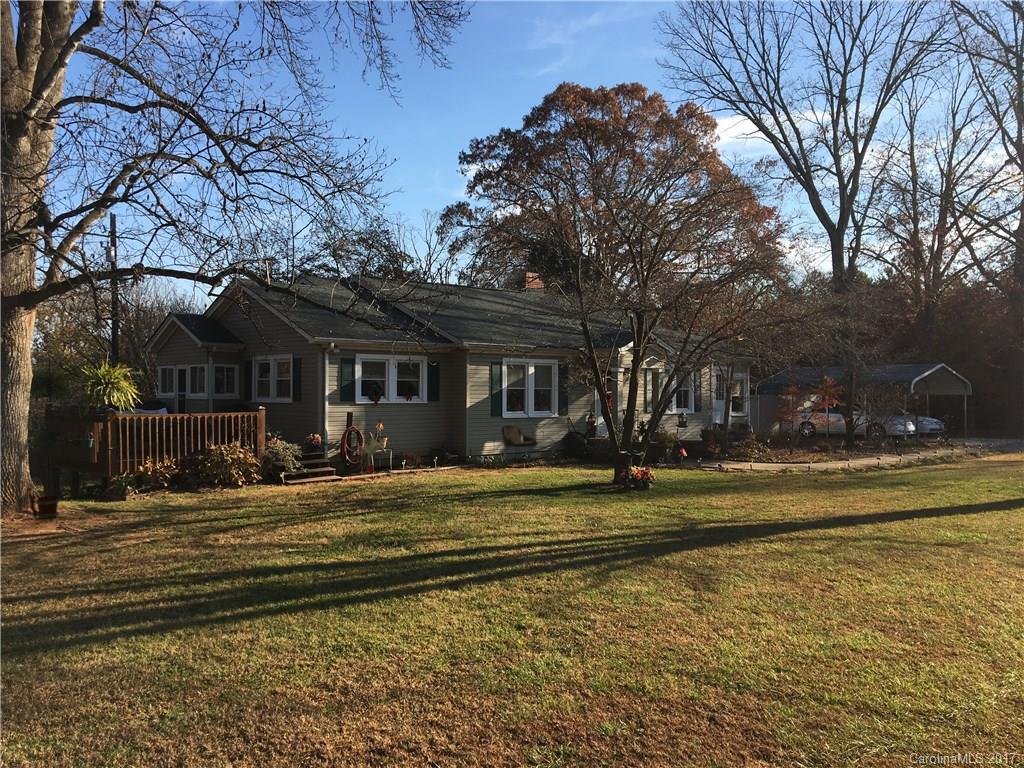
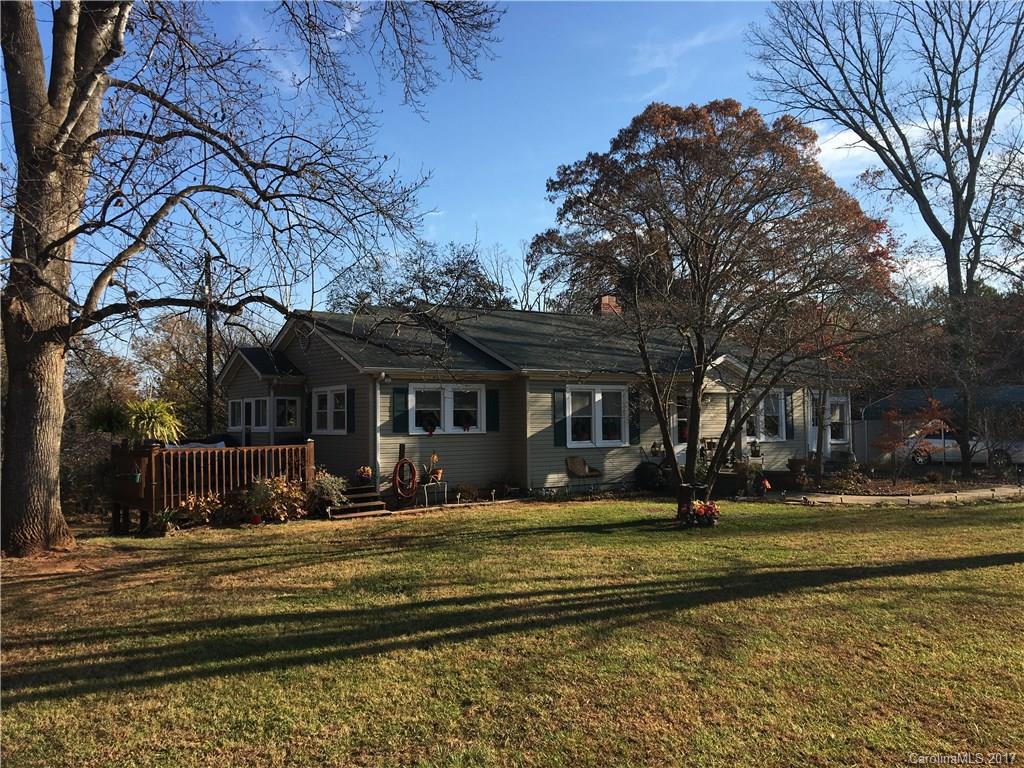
potted tree: present [357,436,385,472] -> present [238,477,275,524]
bucket: present [29,495,59,519] -> none [63,531,91,555]

